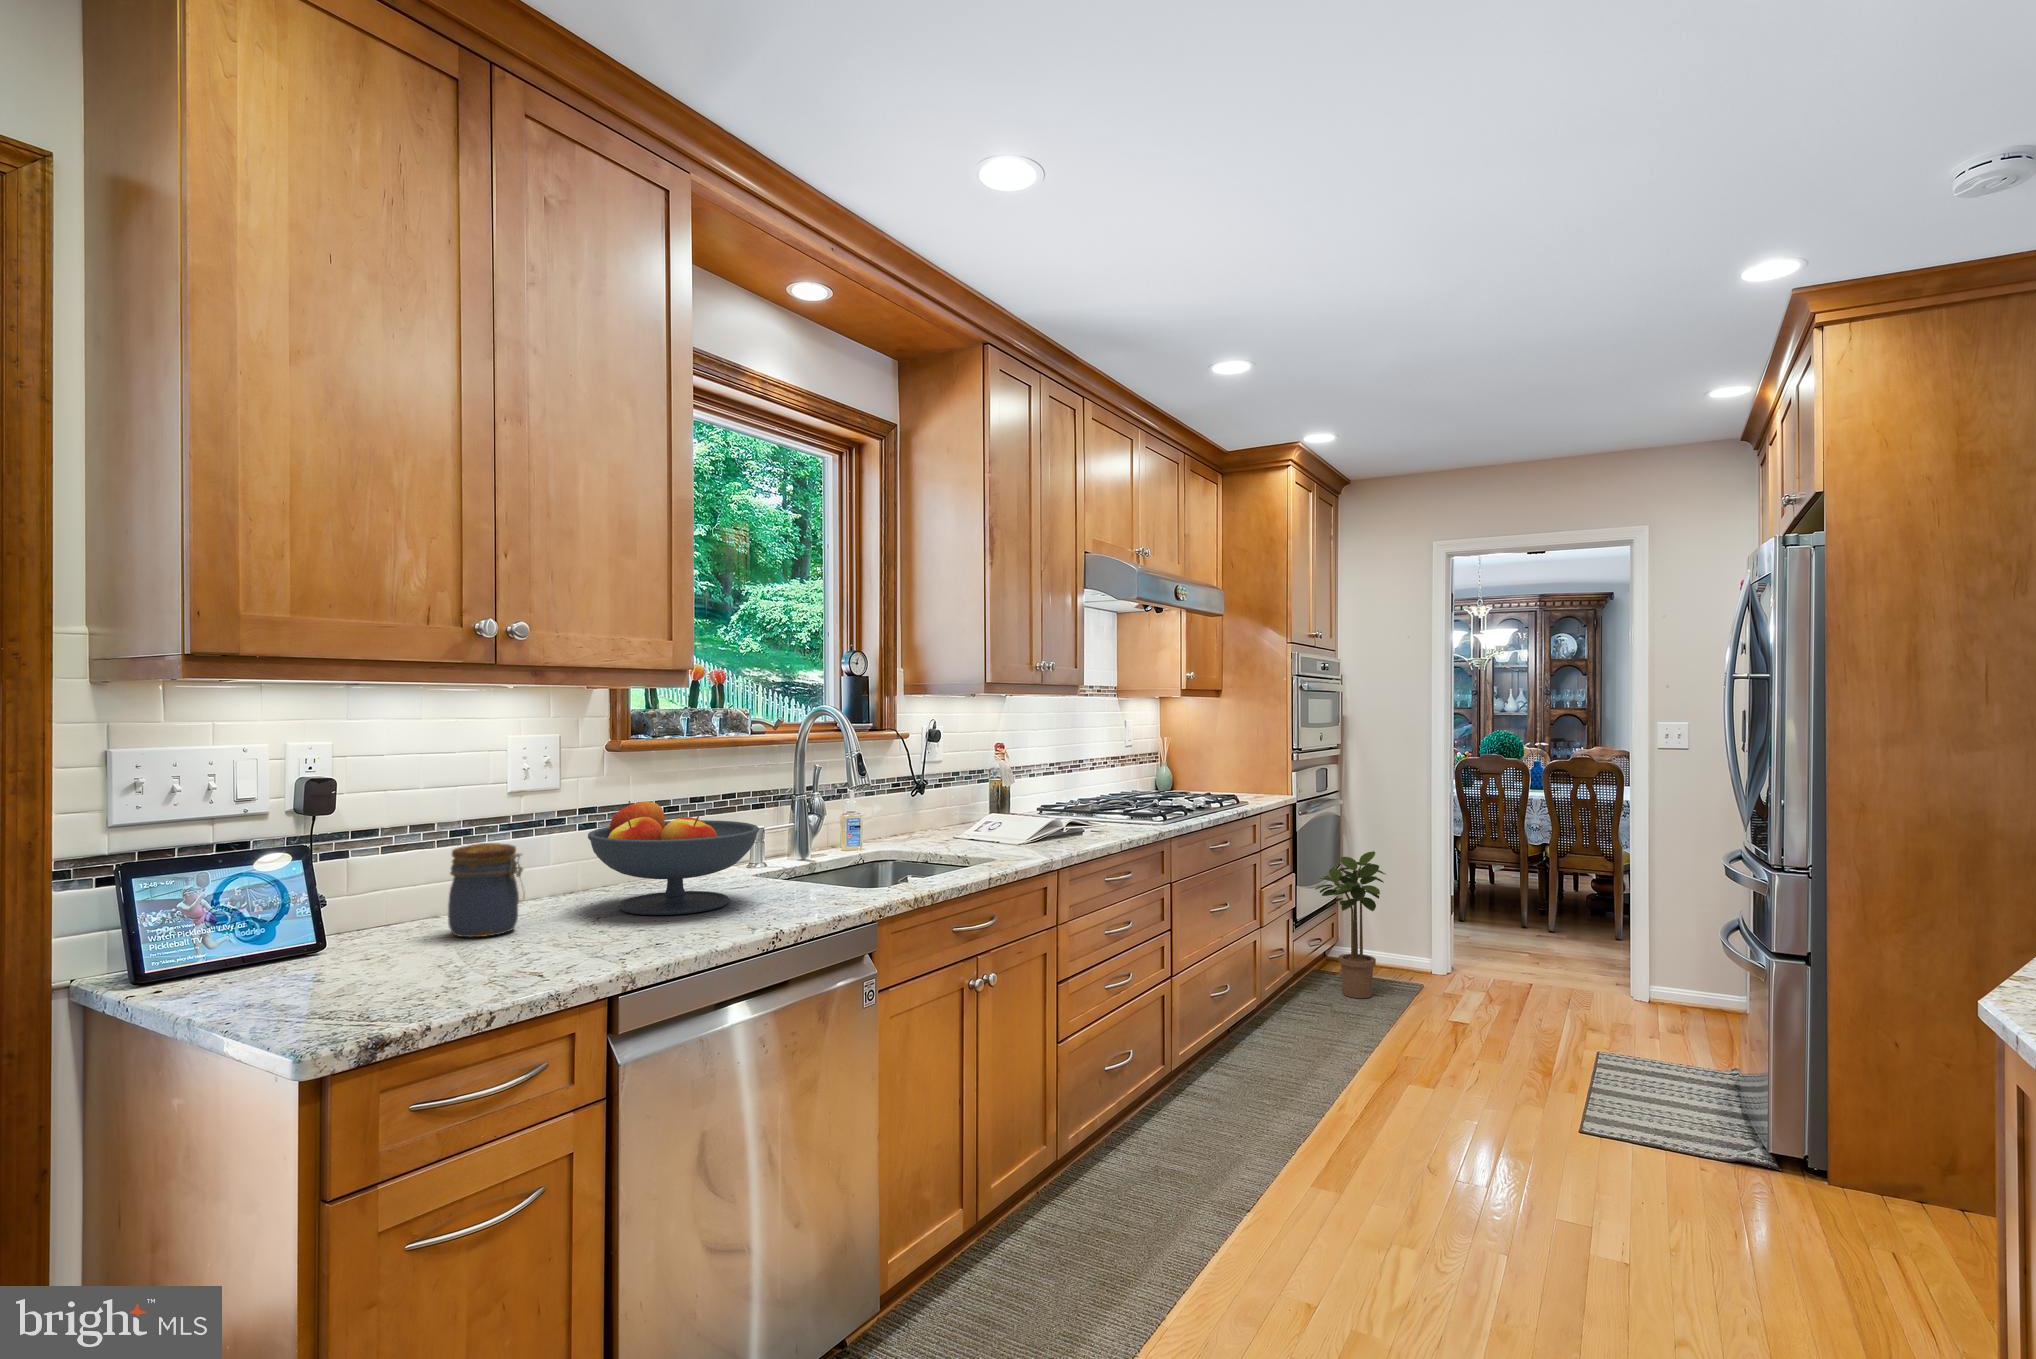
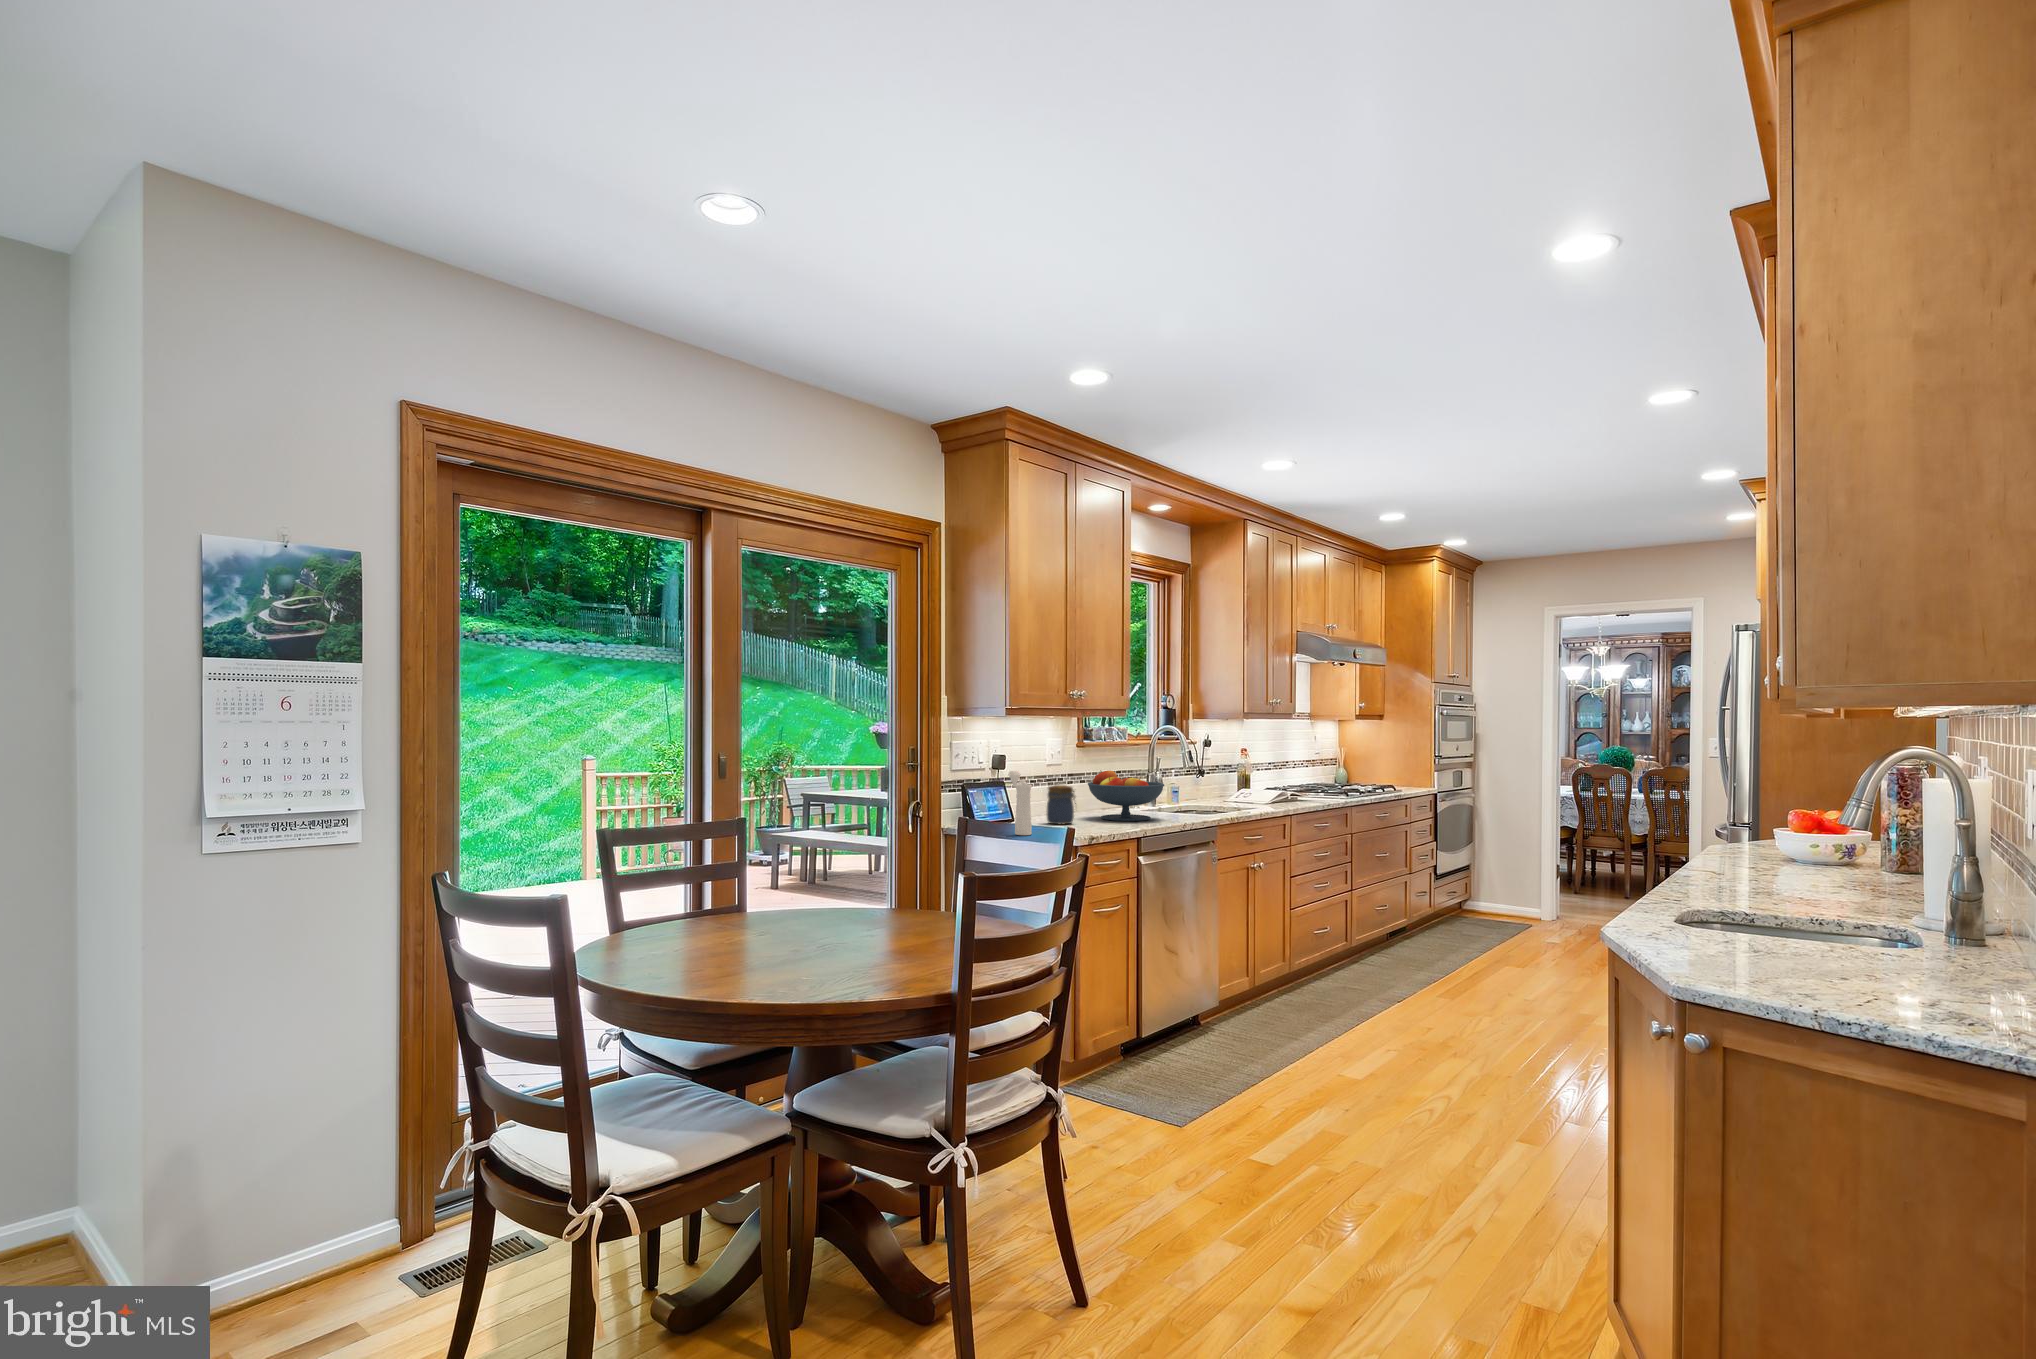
pepper mill: none [225,824,294,1007] -> present [1008,771,1032,835]
potted plant: present [1315,851,1385,998] -> none [1451,829,1504,929]

